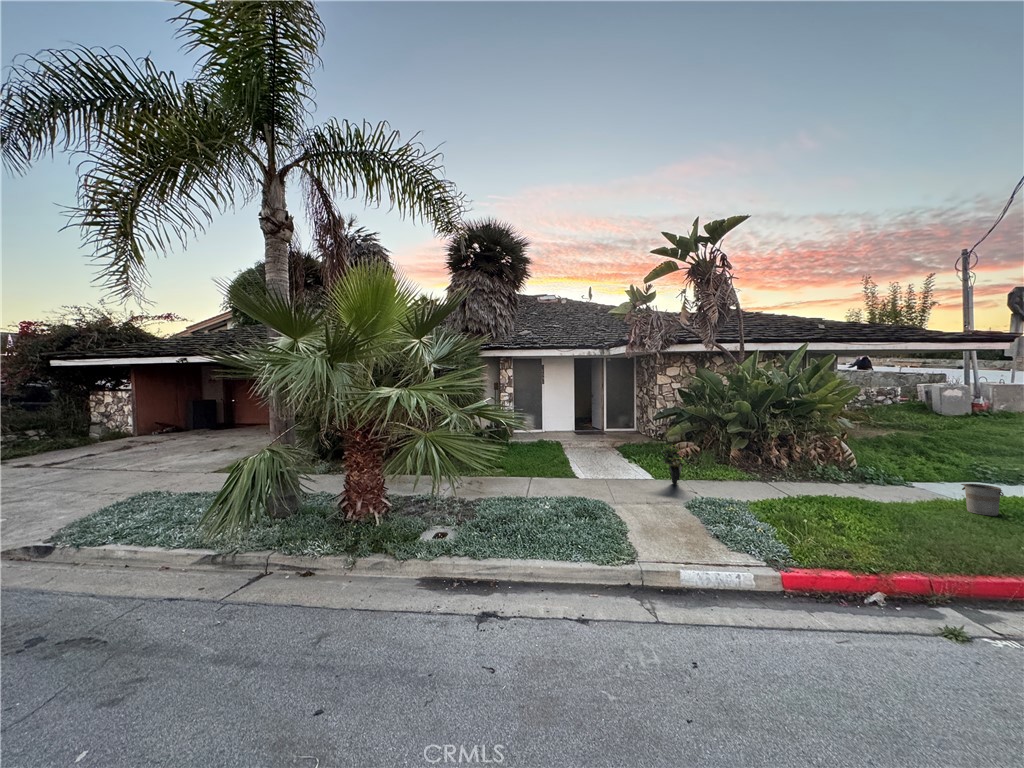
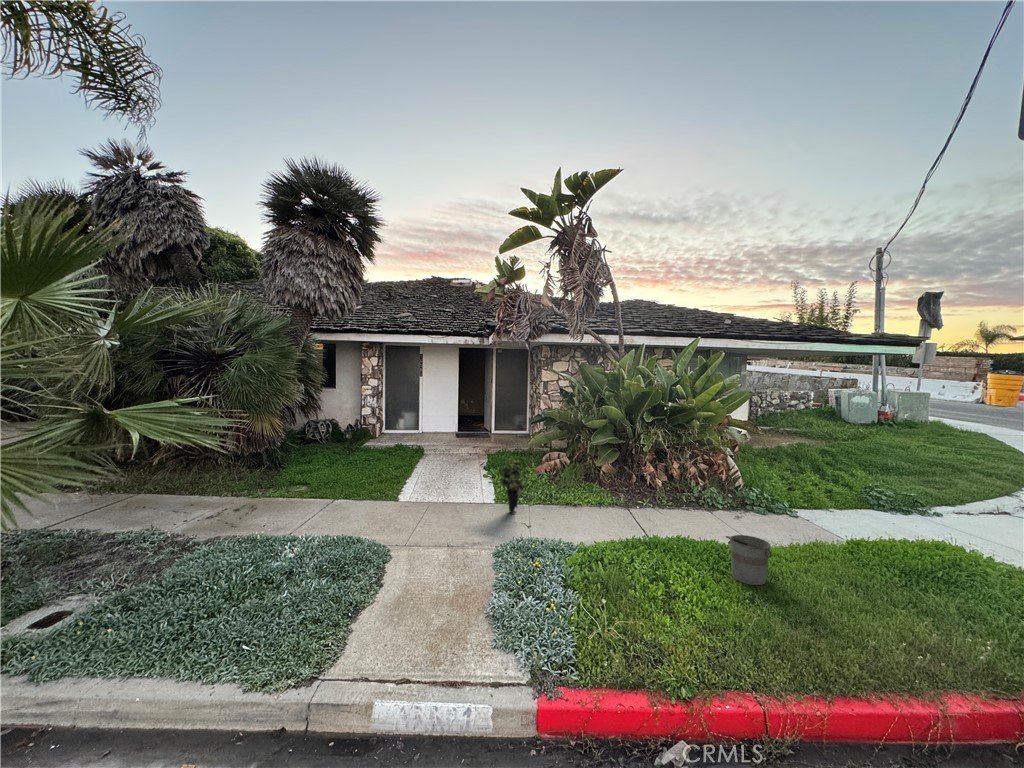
bucket: present [961,484,1004,516] -> present [726,535,772,585]

